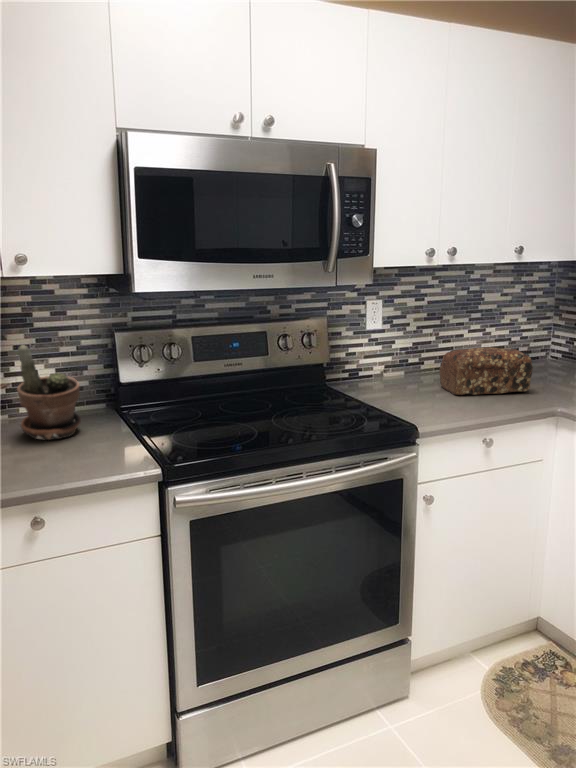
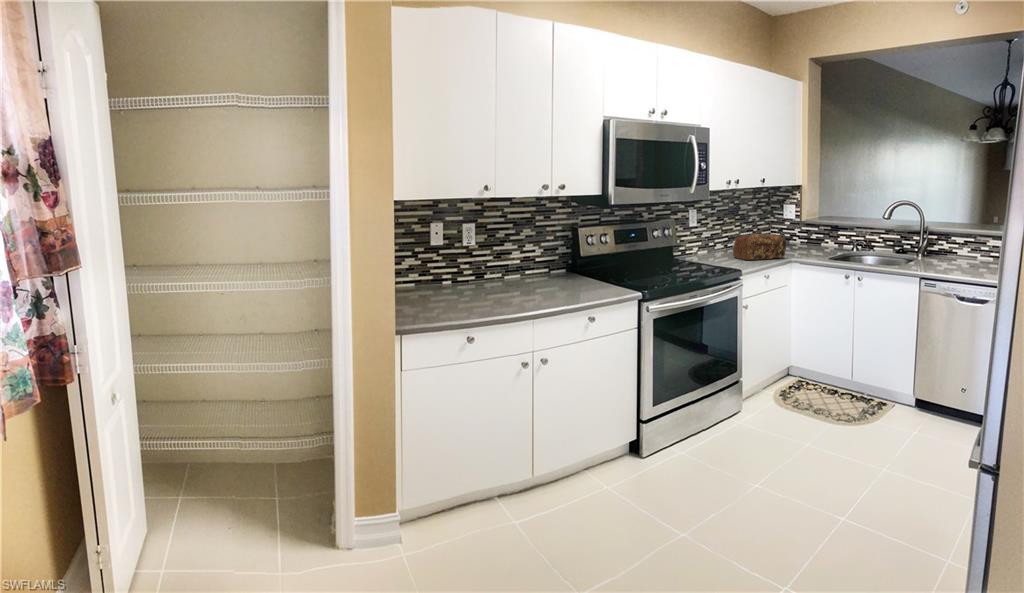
potted plant: present [17,345,81,440] -> none [548,232,580,281]

